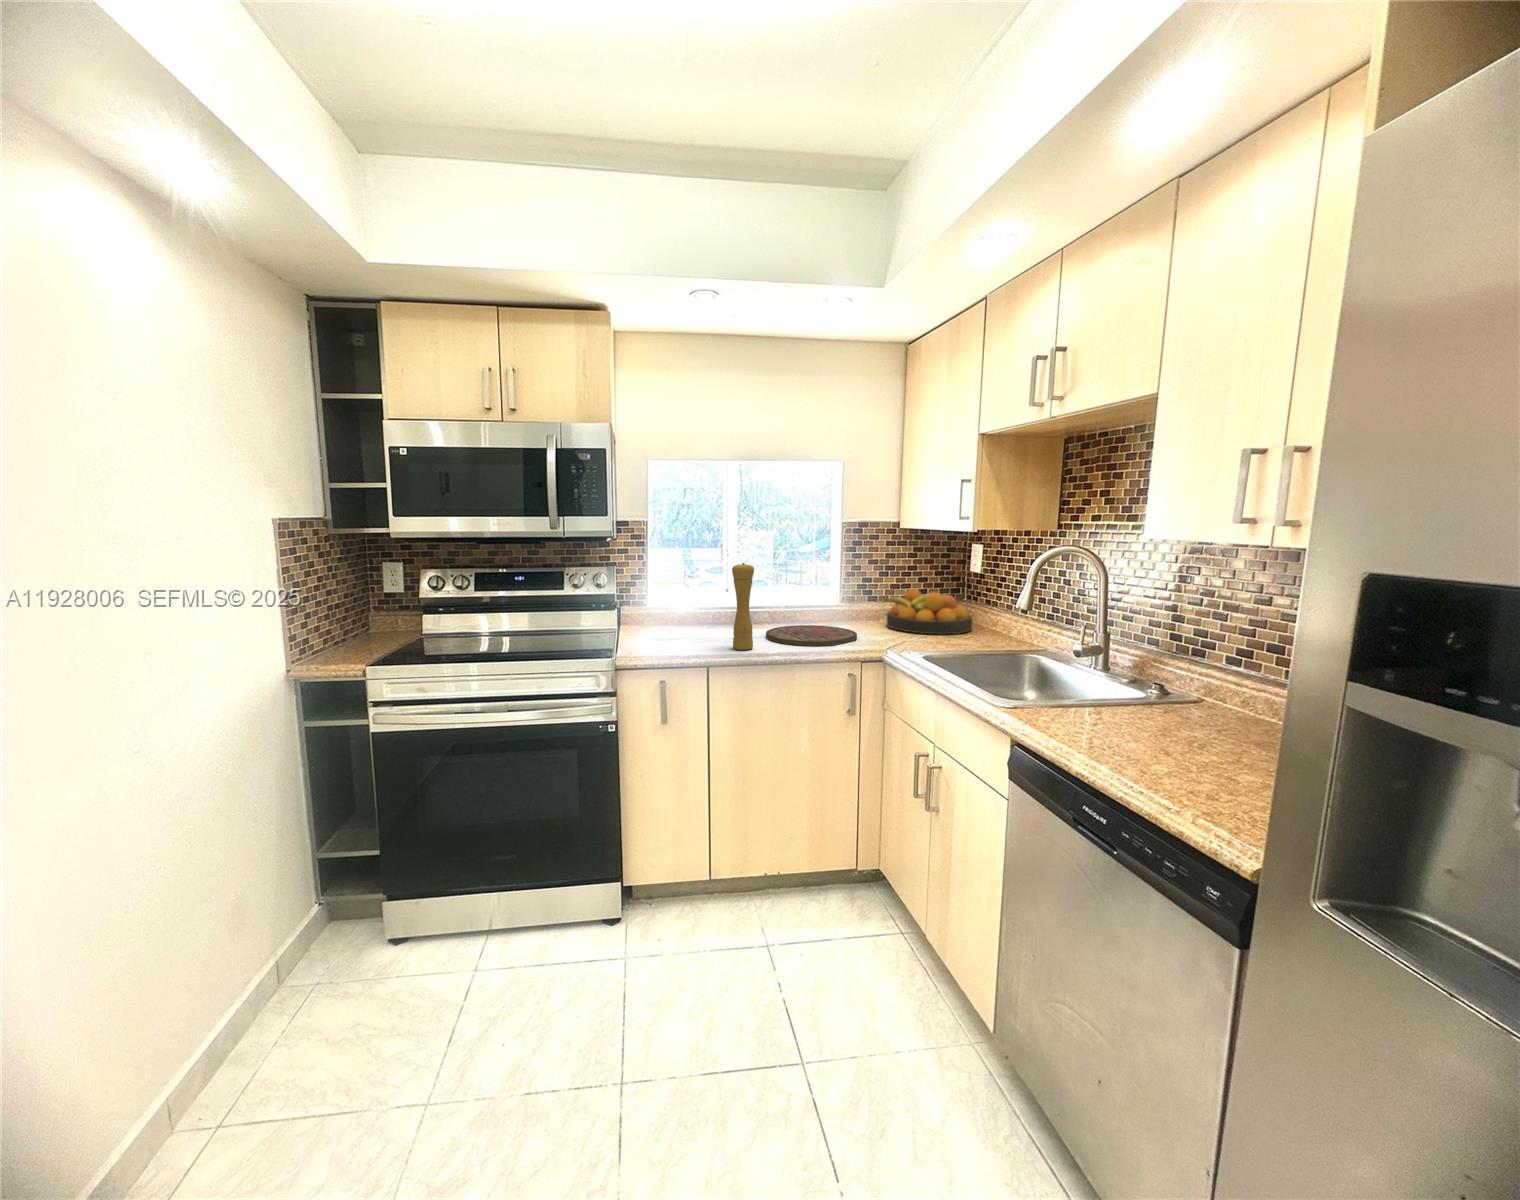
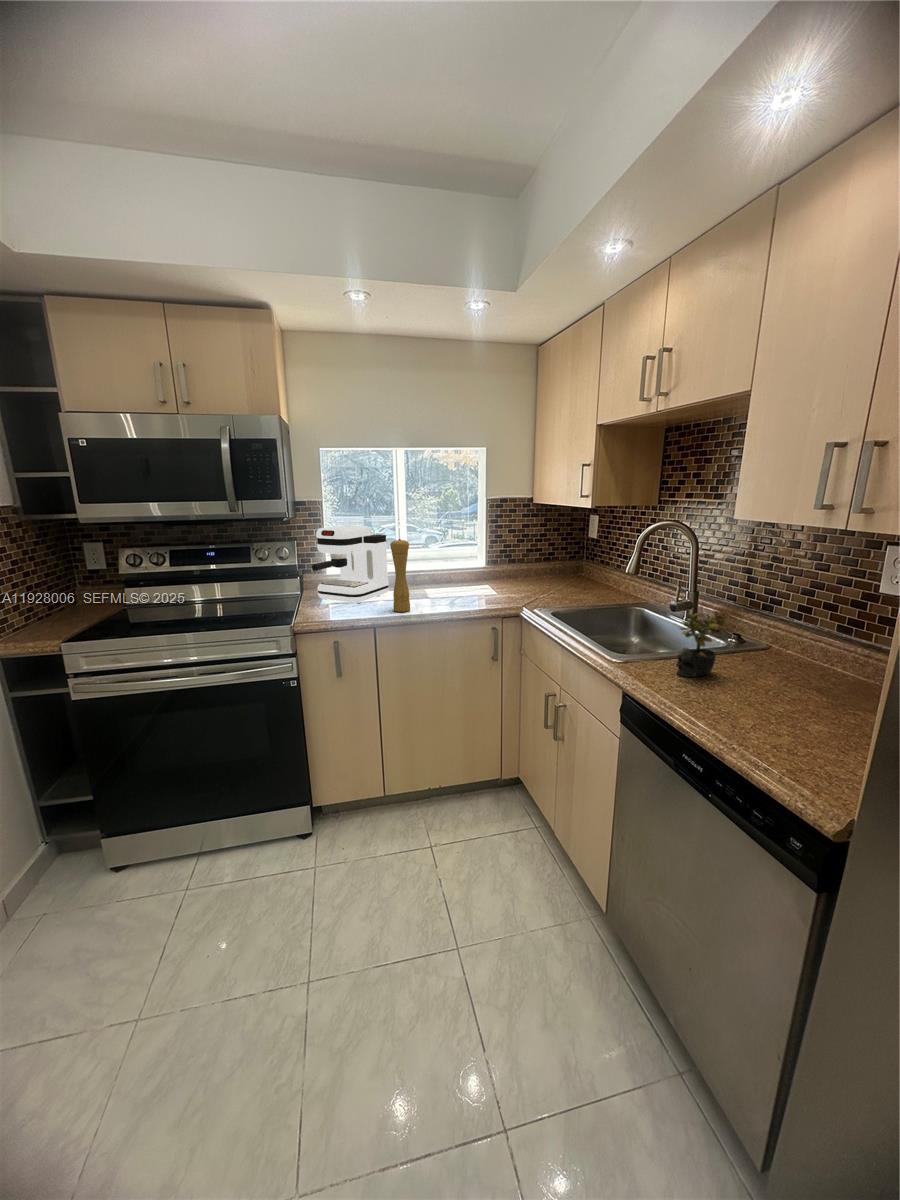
coffee maker: none [639,550,727,641] -> present [312,525,389,604]
fruit bowl: present [886,589,972,634] -> none [518,552,588,591]
cutting board: present [766,625,857,646] -> none [421,585,496,606]
succulent plant: none [1077,644,1141,725] -> present [676,612,729,677]

